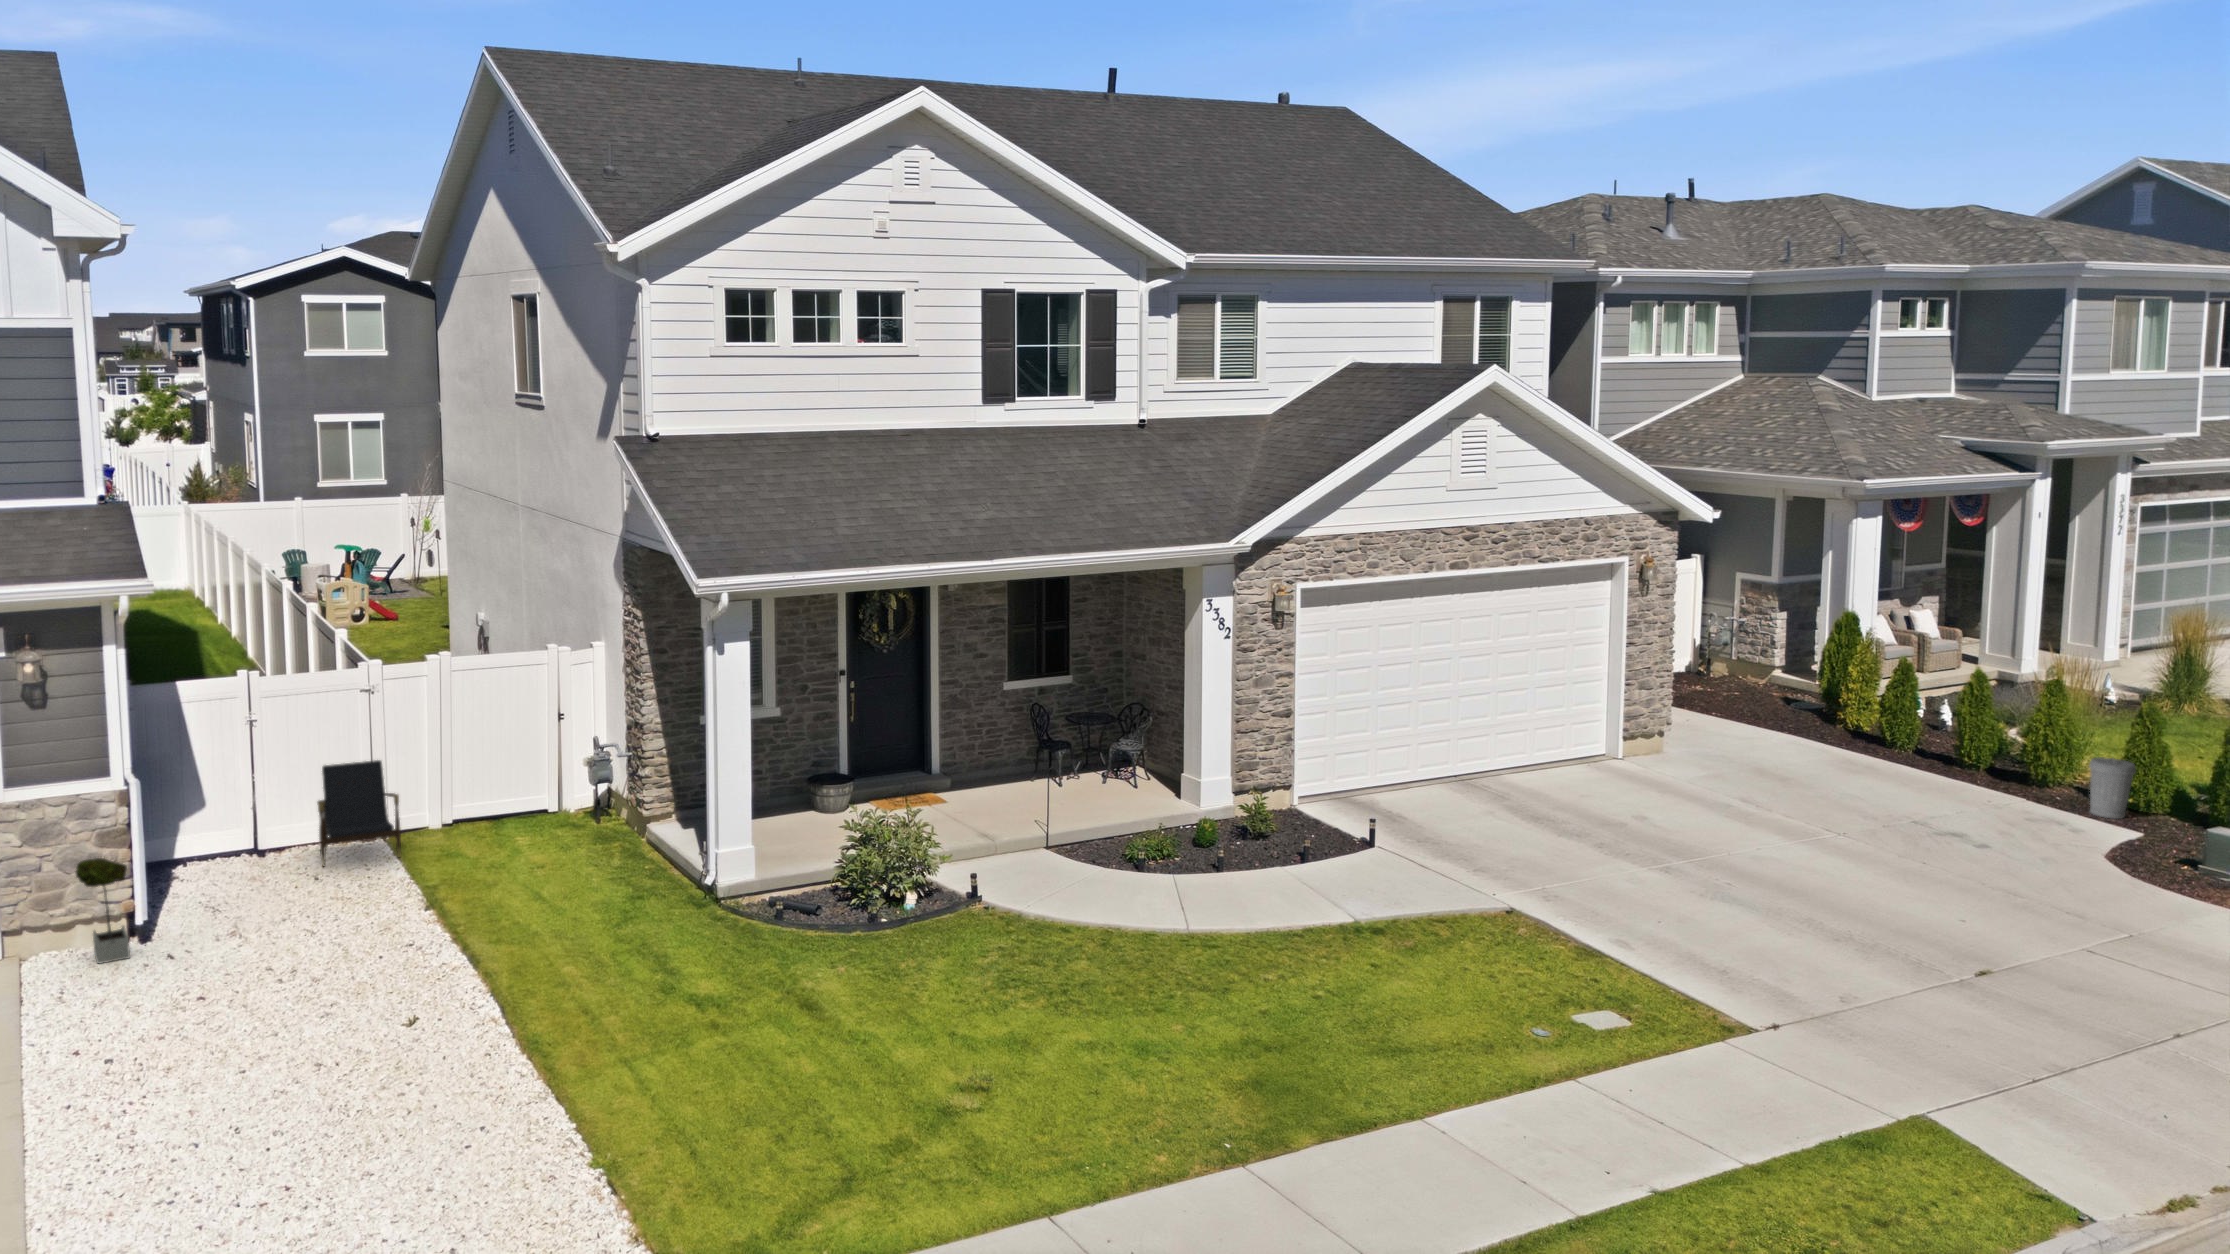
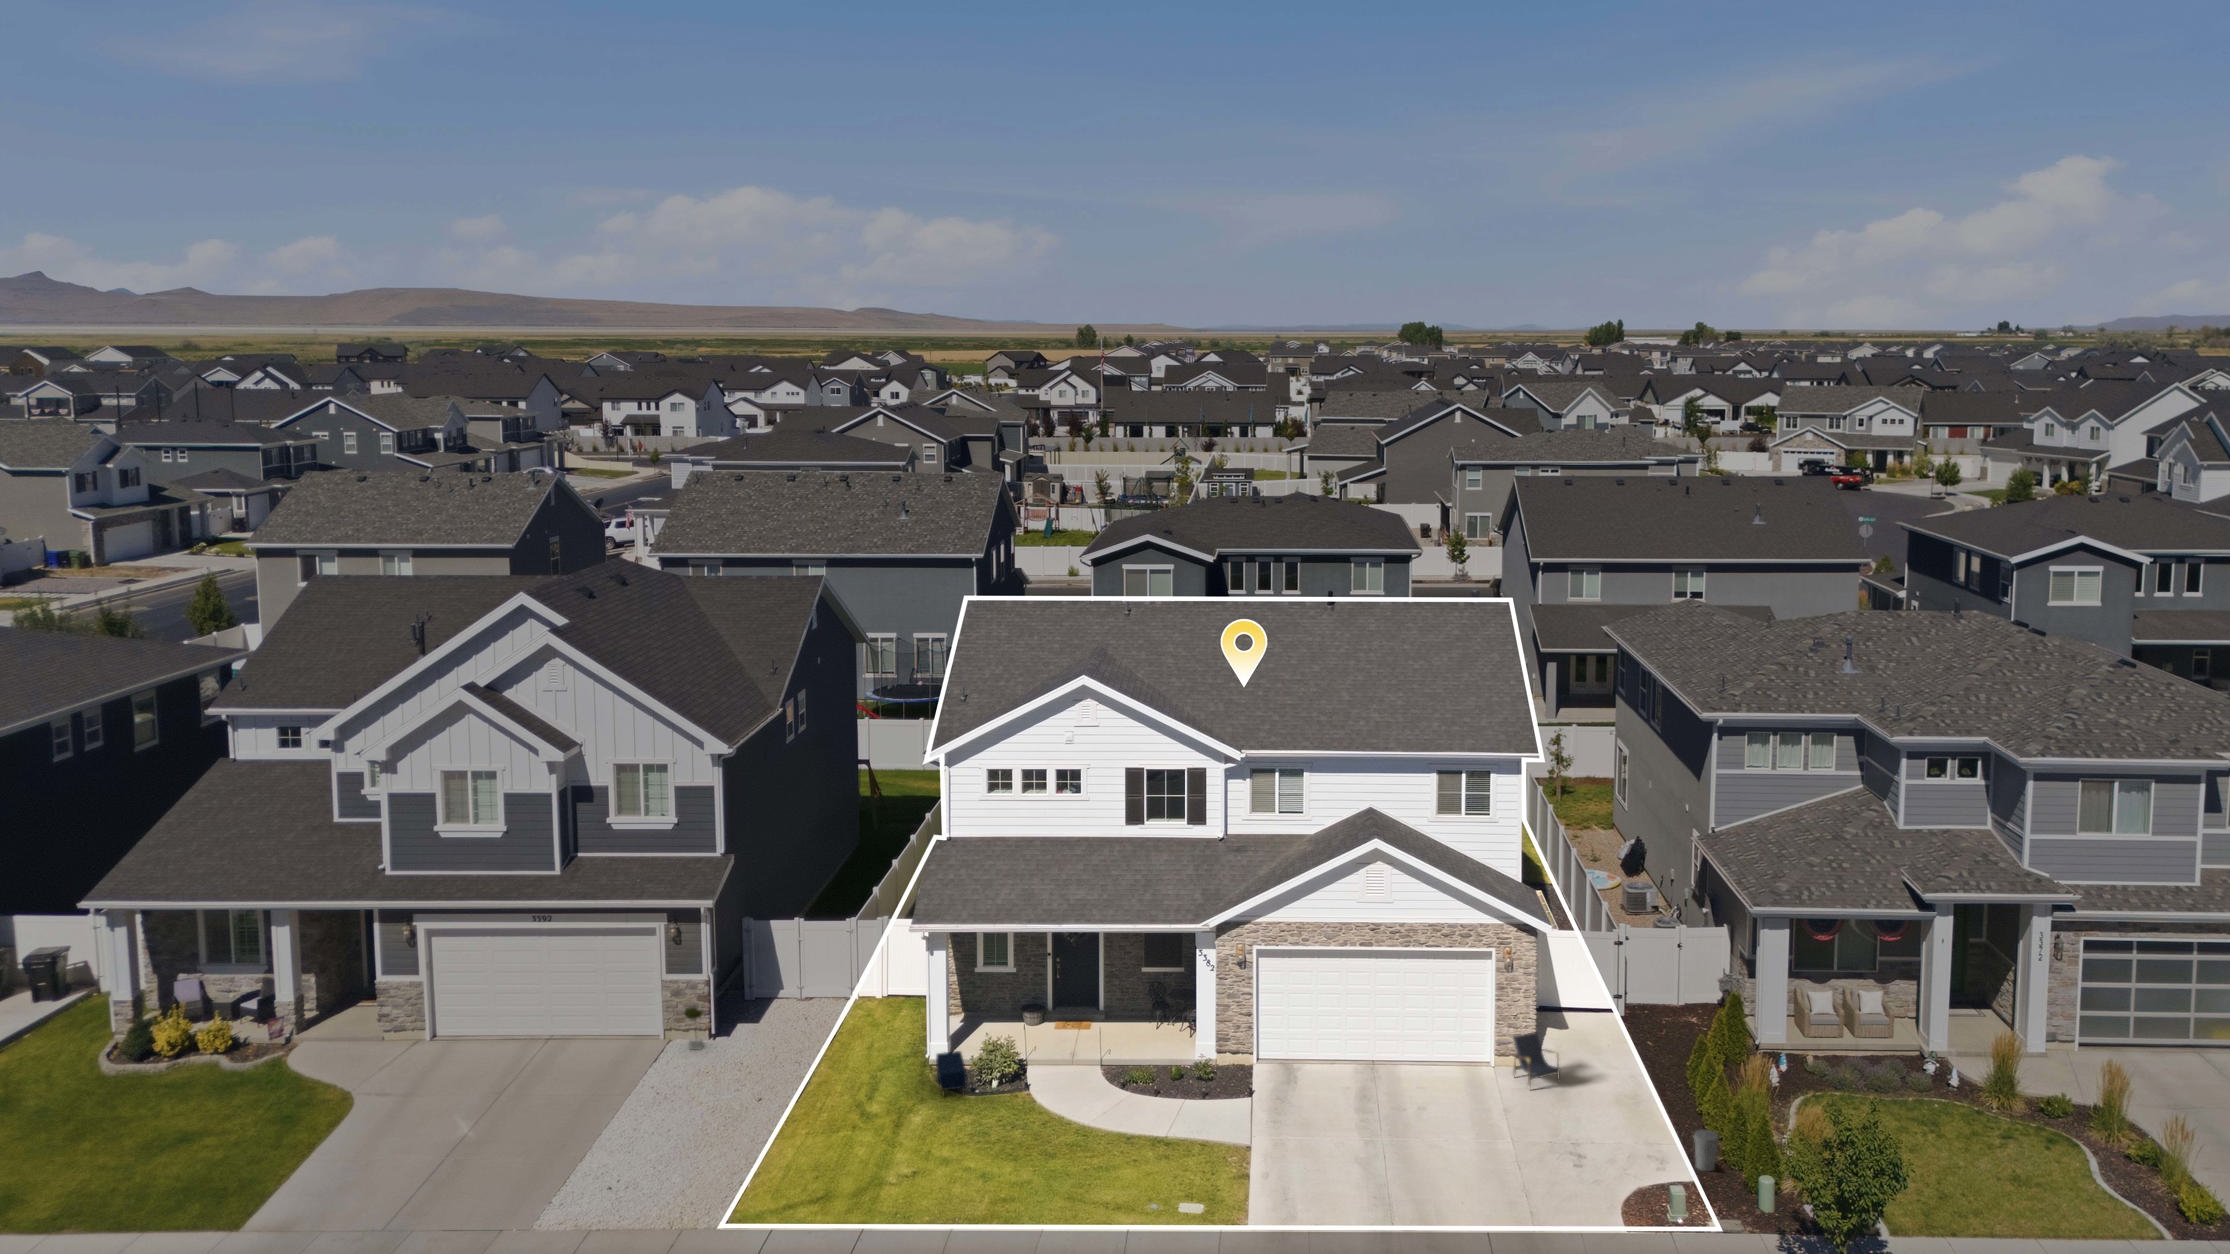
lounge chair: present [317,760,401,866] -> present [1513,1032,1560,1090]
bench: none [770,848,886,941] -> present [936,1051,967,1097]

